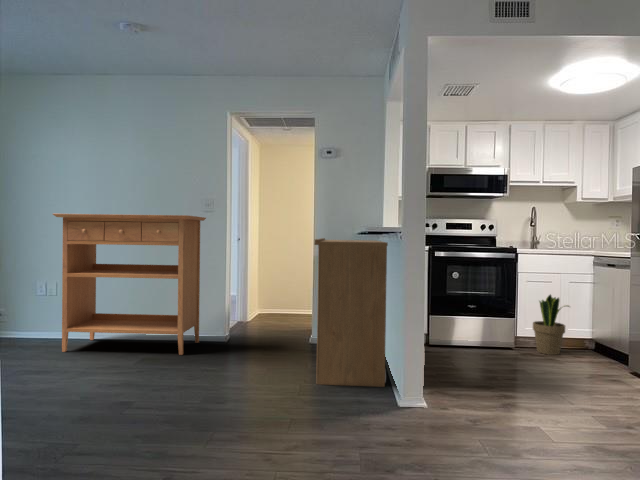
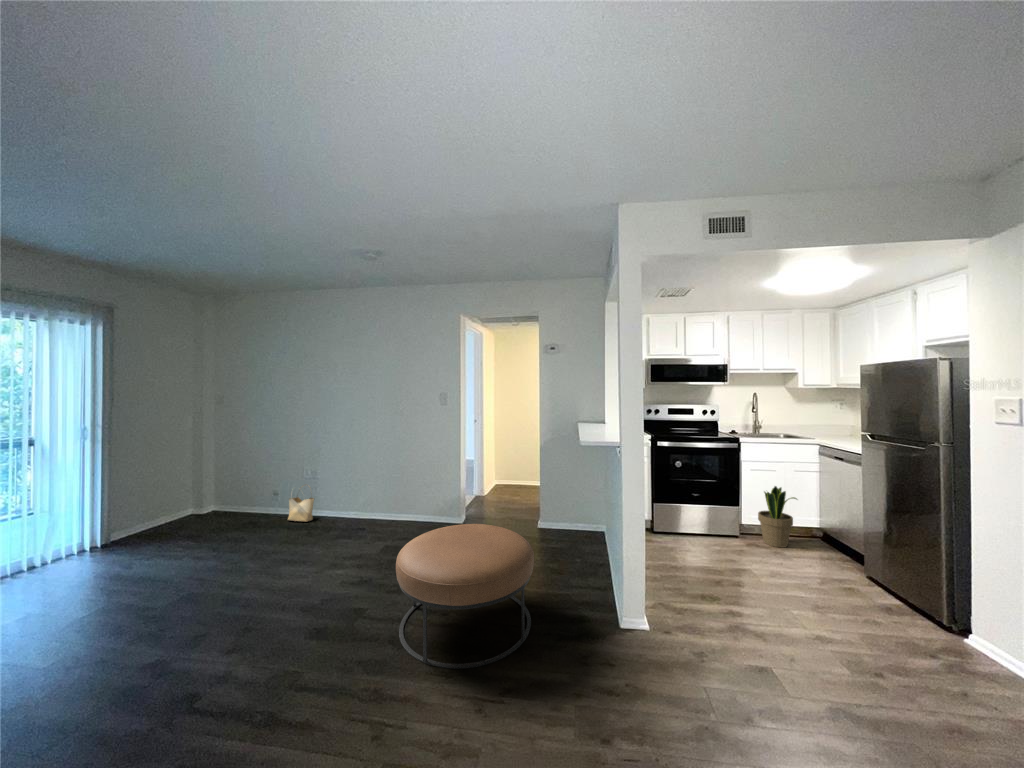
console table: present [53,214,206,355] -> none [312,411,444,541]
bookshelf: present [315,238,388,387] -> none [537,430,609,591]
woven basket: none [18,301,51,342] -> present [288,497,314,521]
ottoman: none [165,318,312,443] -> present [396,524,534,669]

